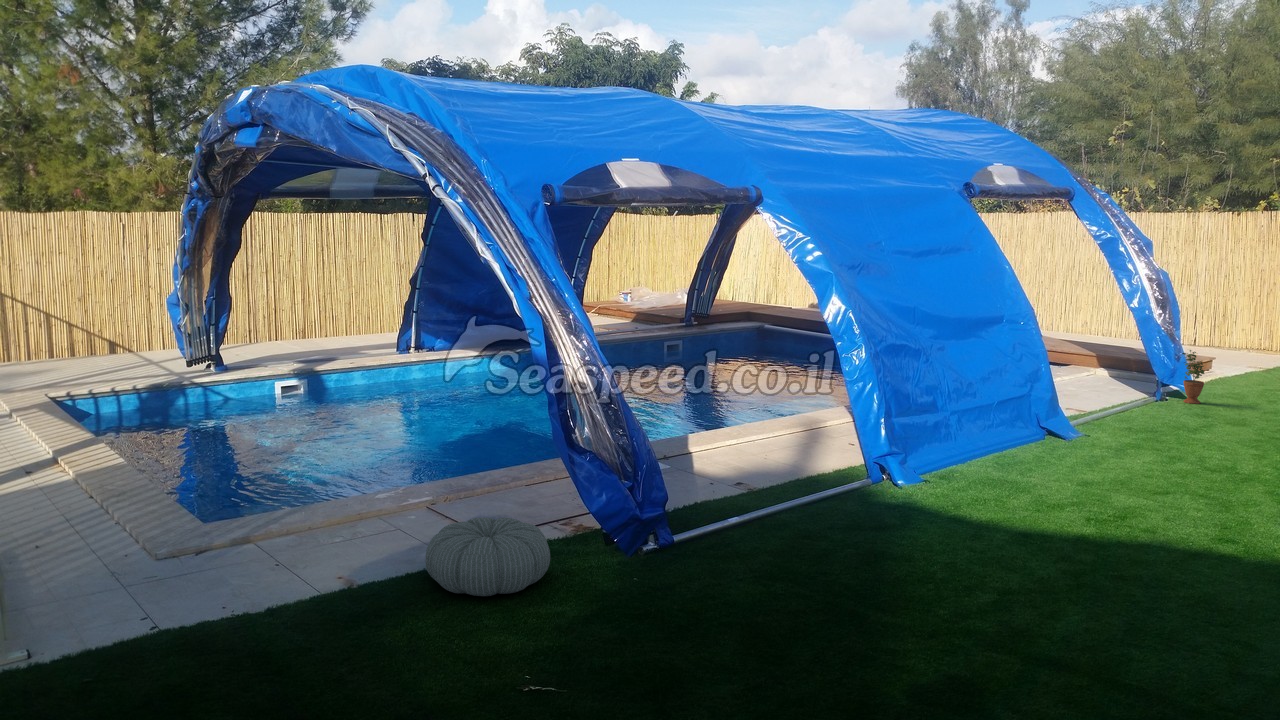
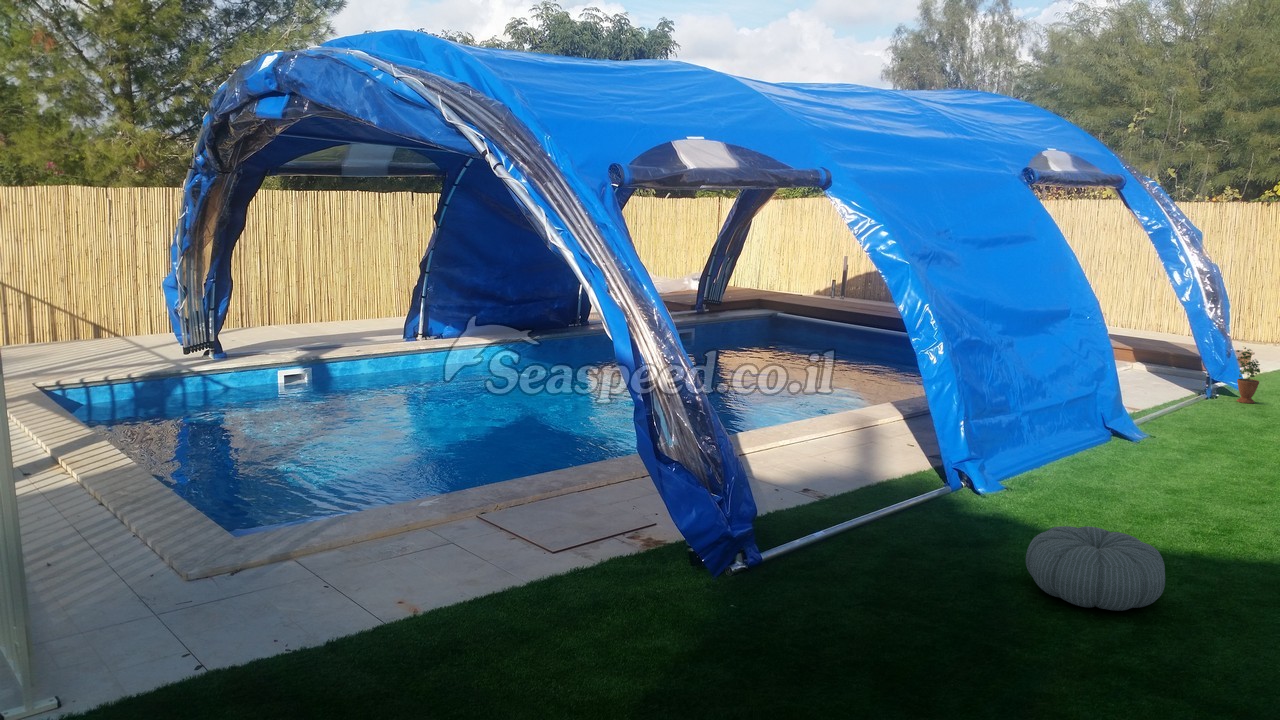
pouf: present [425,518,550,596] -> present [1026,526,1165,611]

